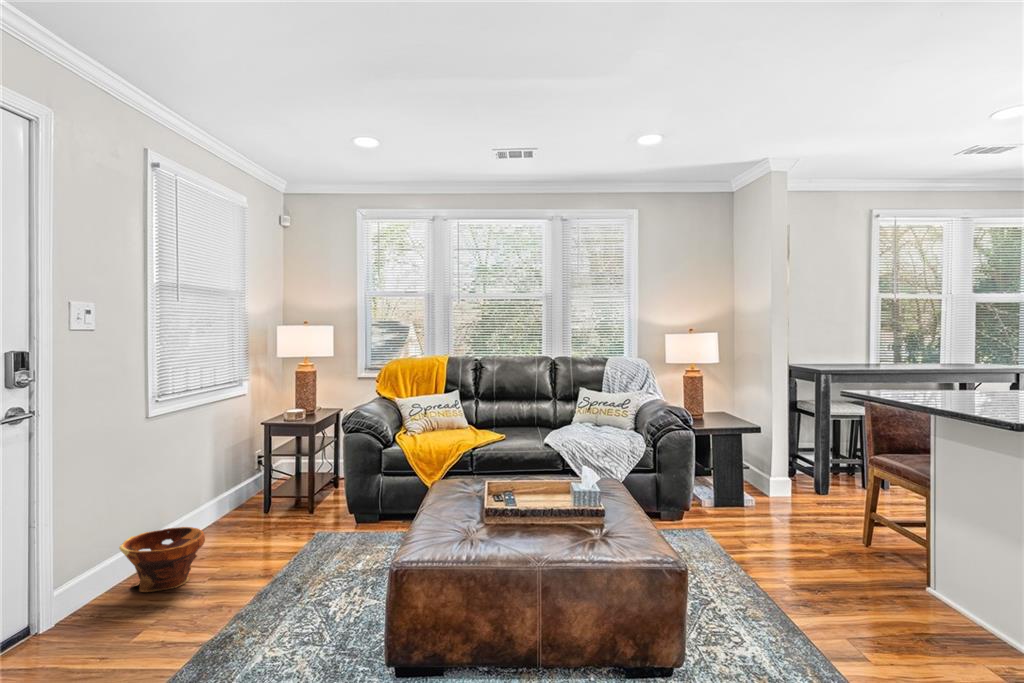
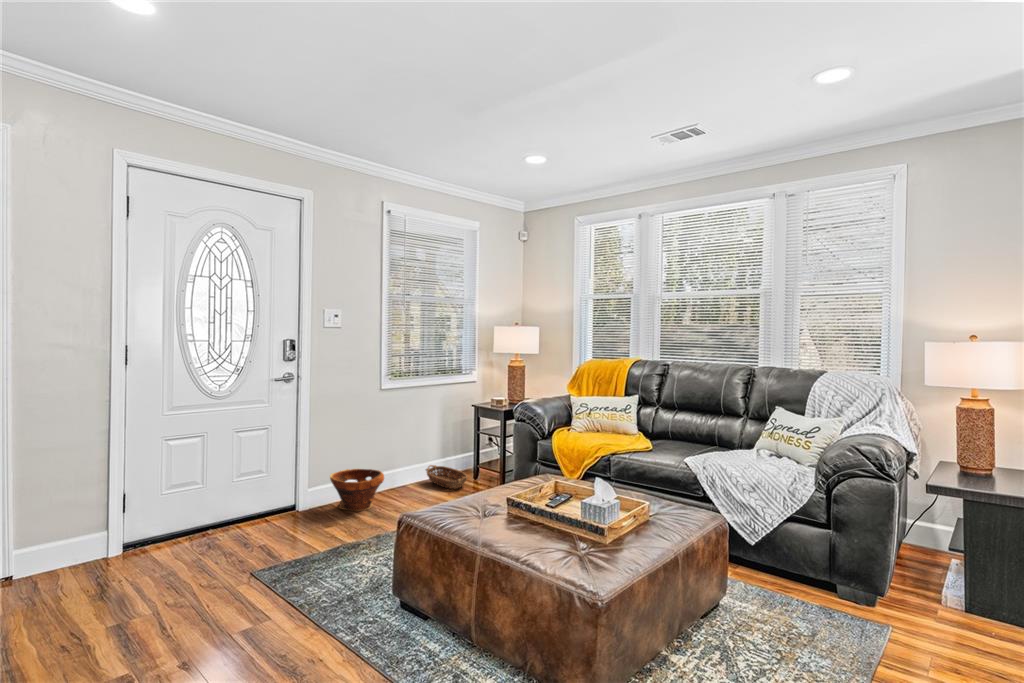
basket: none [203,499,290,532] -> present [426,465,468,489]

